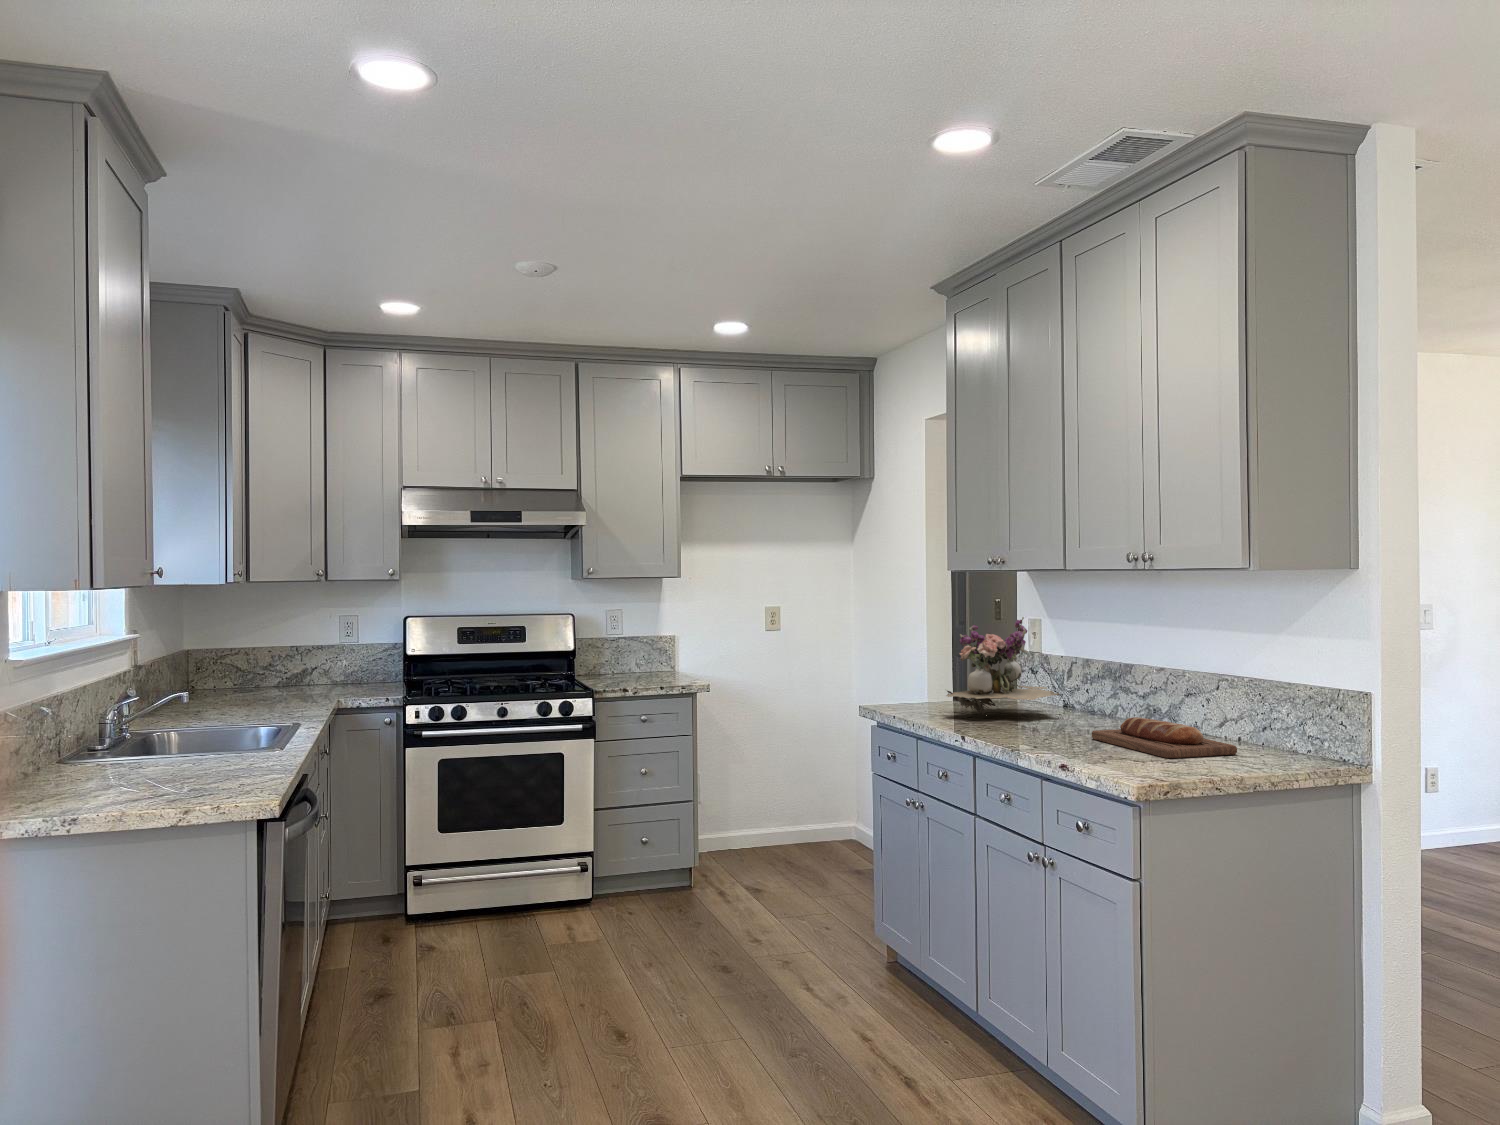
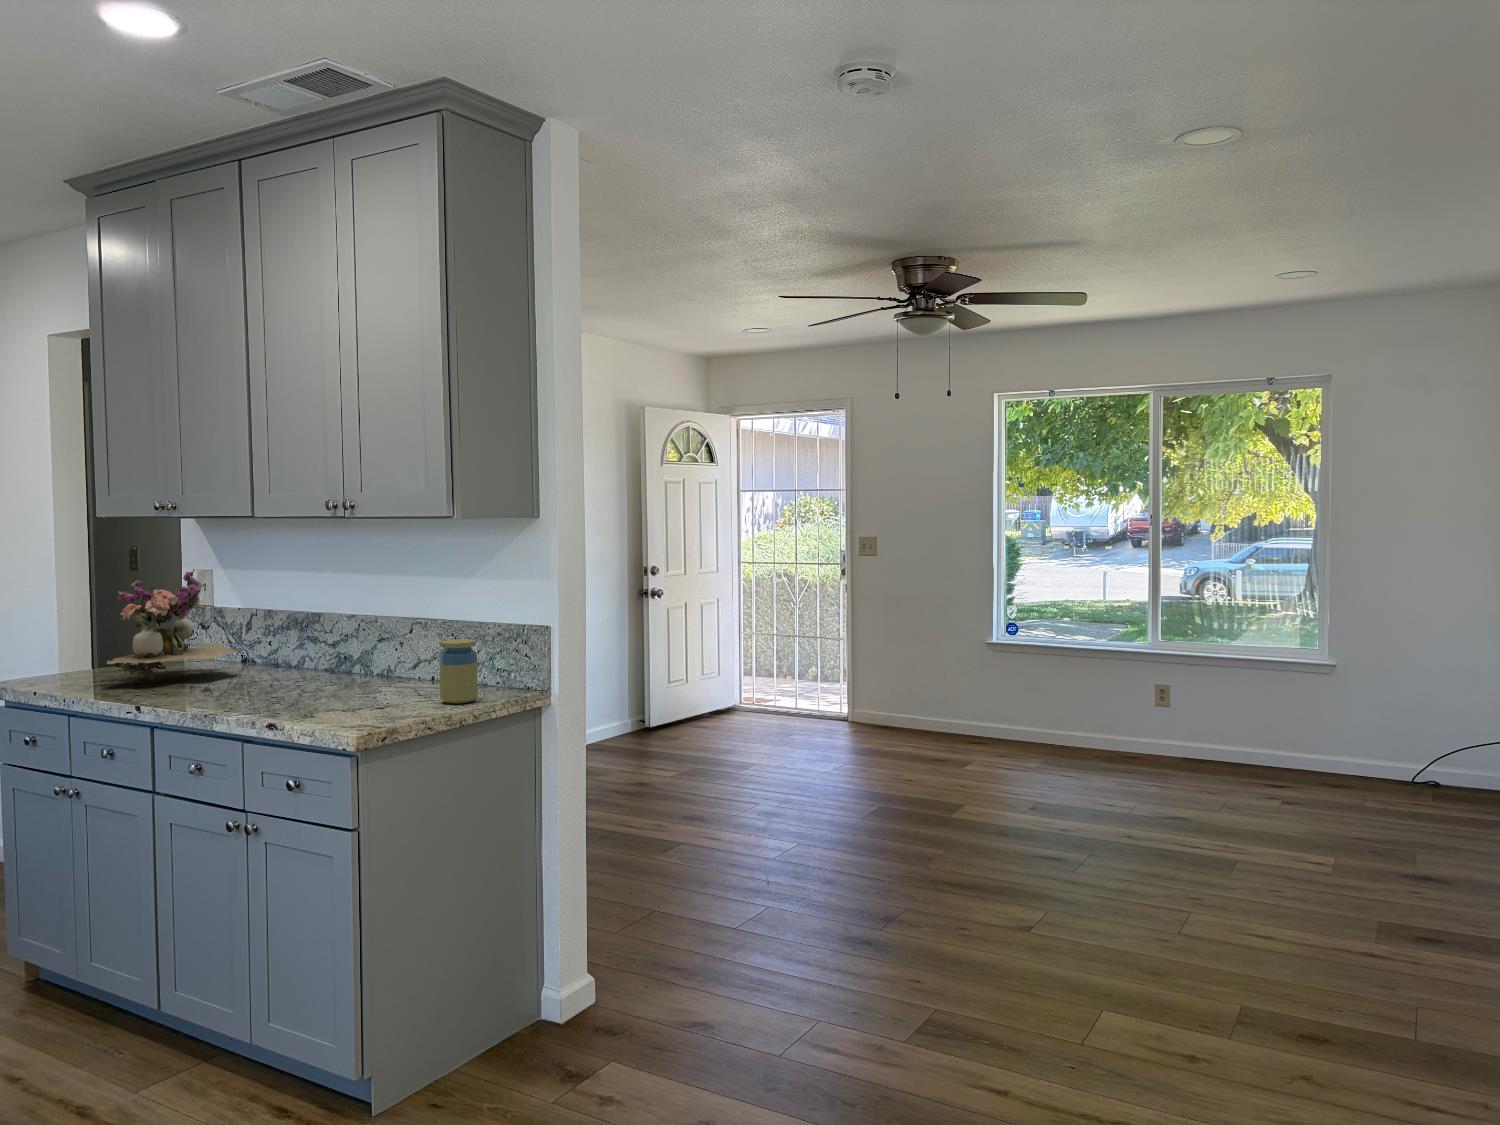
jar: none [1236,699,1279,768] -> present [439,639,478,704]
bread loaf: present [1092,717,1237,758] -> none [289,667,436,704]

